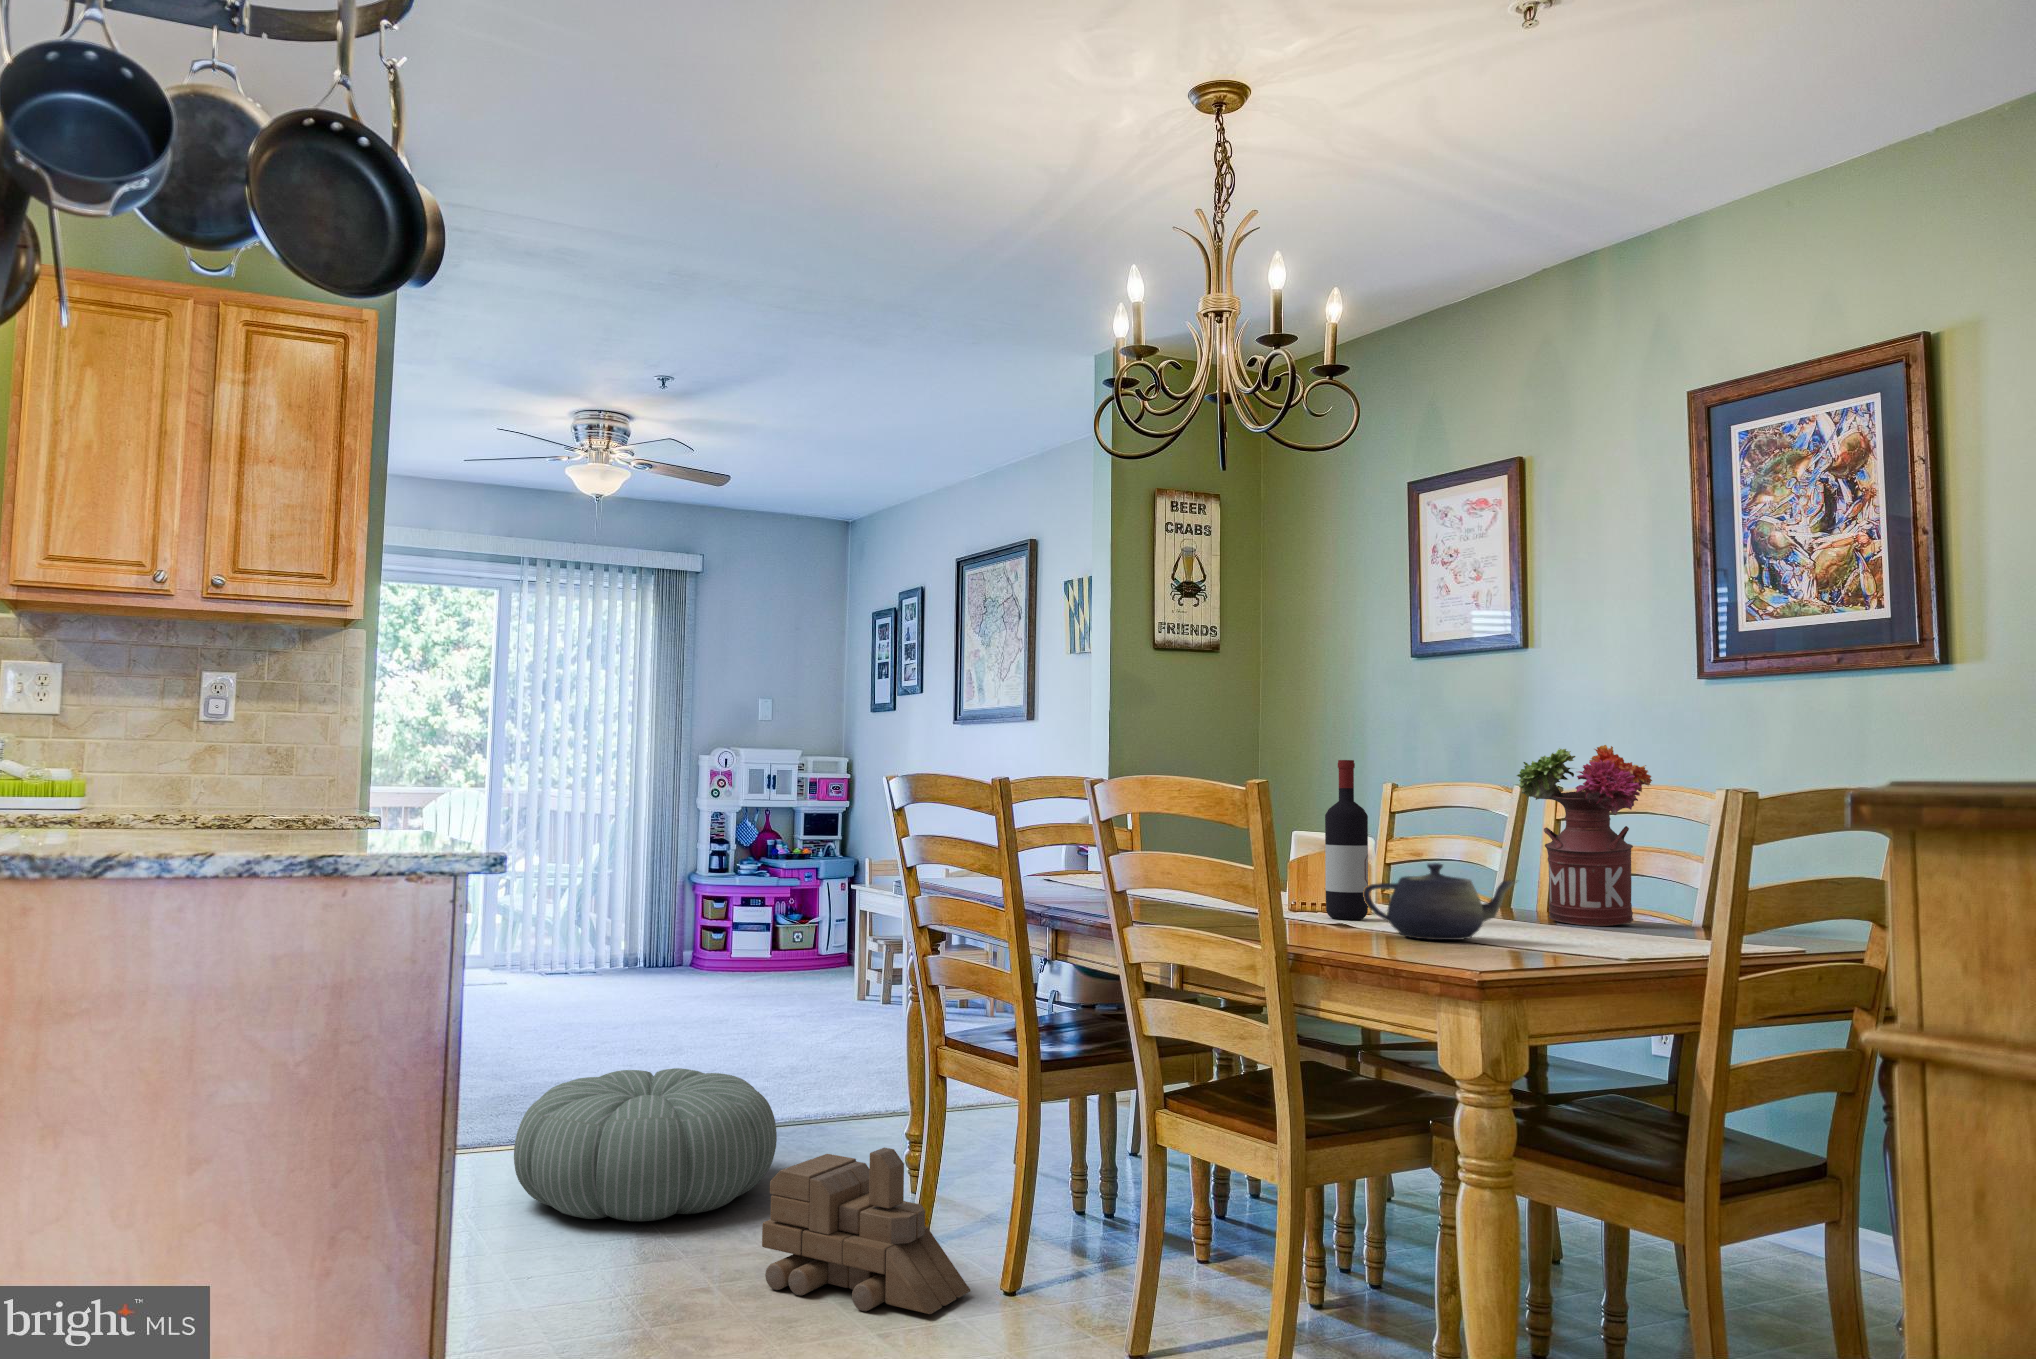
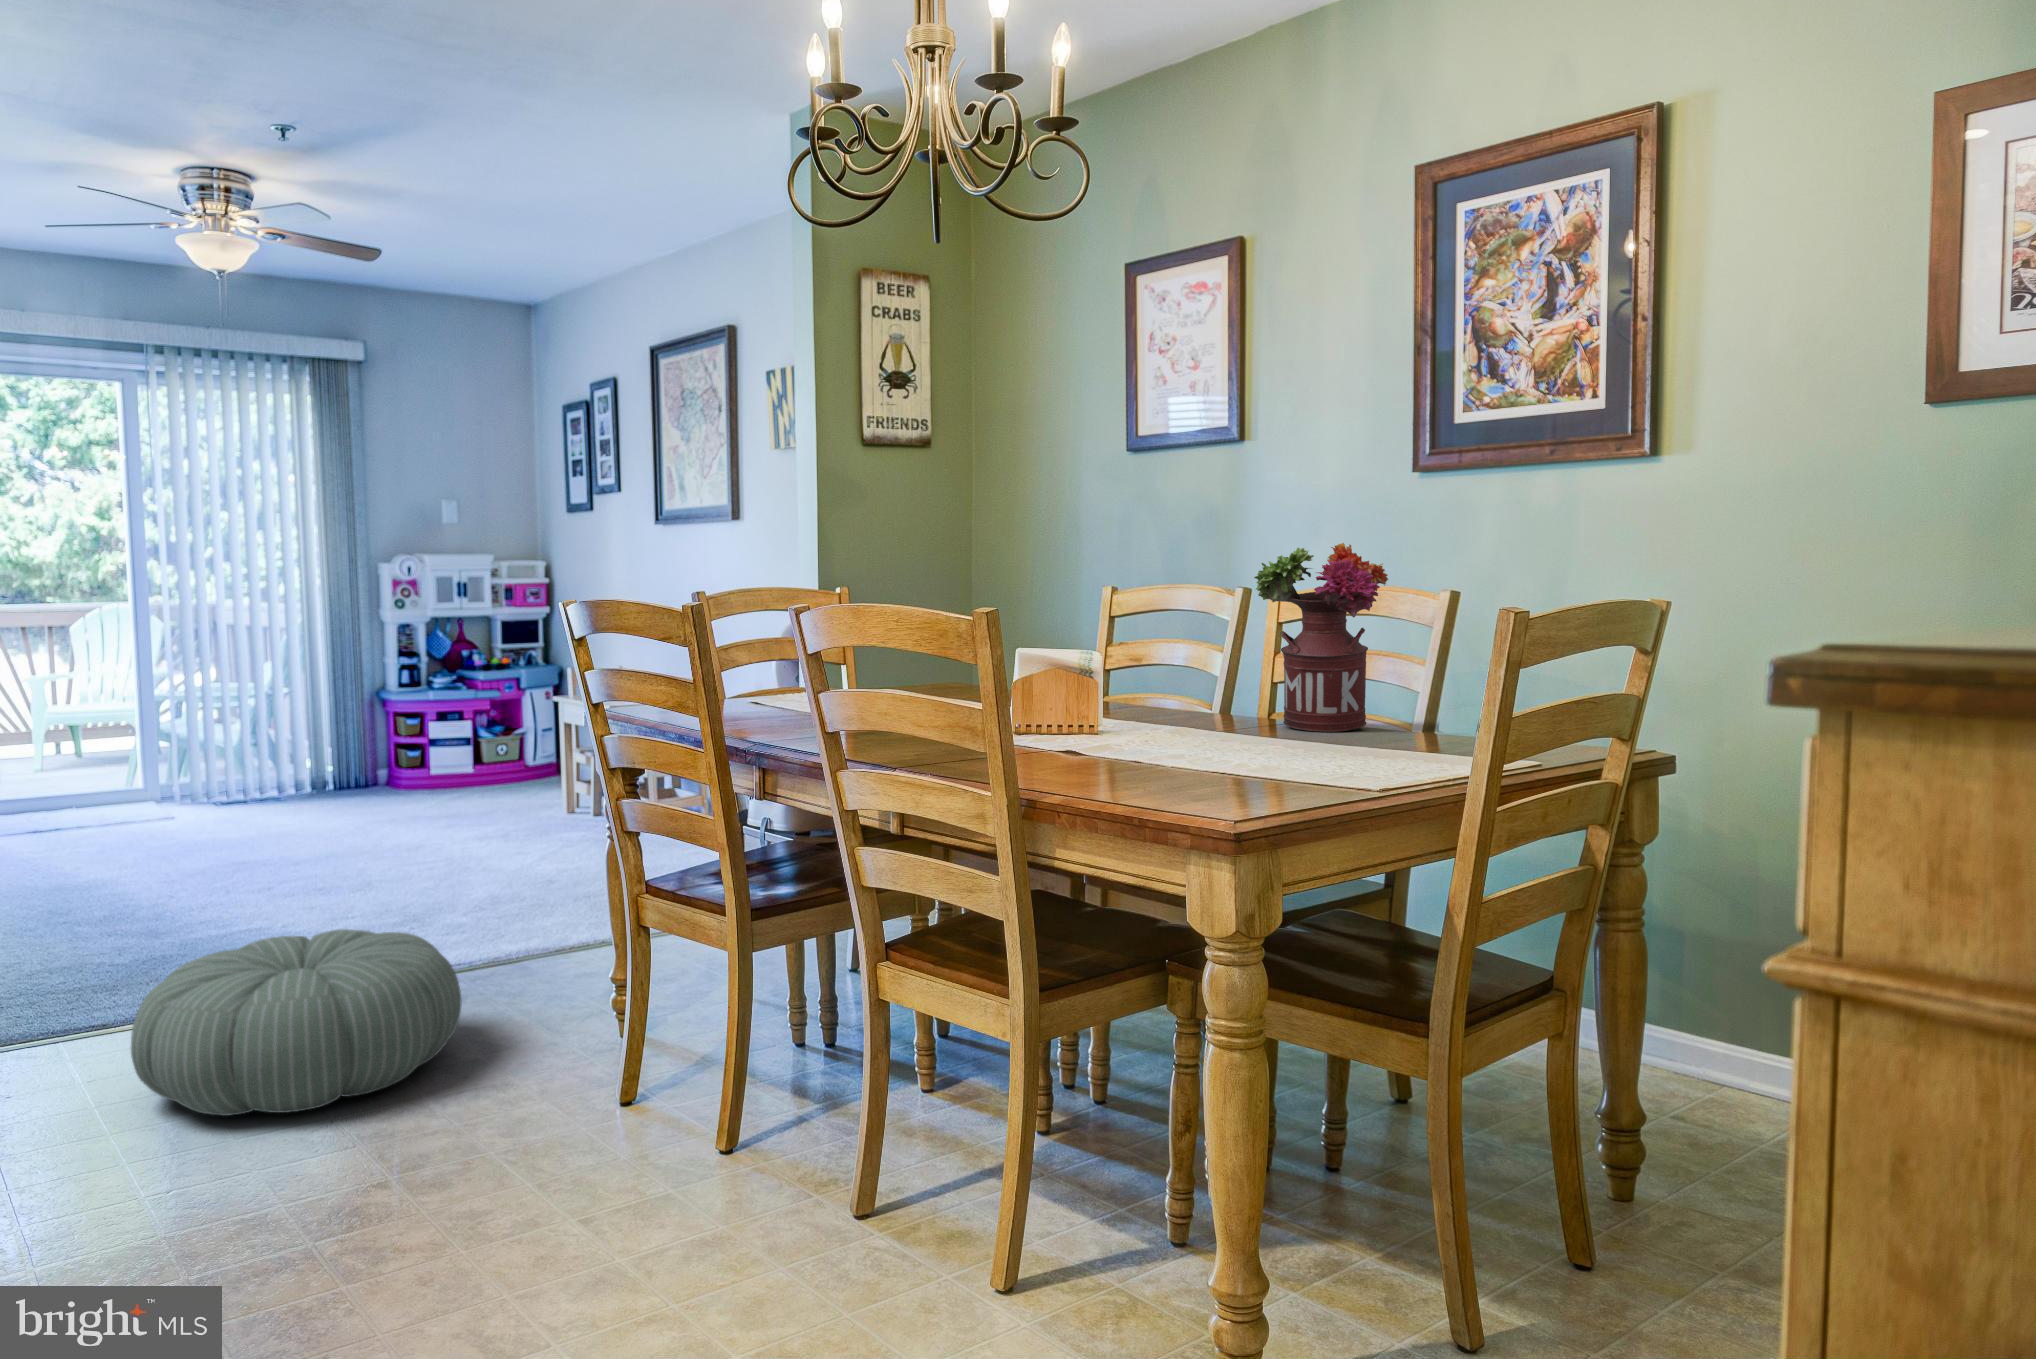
wine bottle: present [1325,760,1368,920] -> none [1058,567,1104,740]
teapot: present [1363,863,1517,940] -> none [1105,682,1271,767]
toy train: present [762,1148,970,1314] -> none [436,1018,683,1201]

